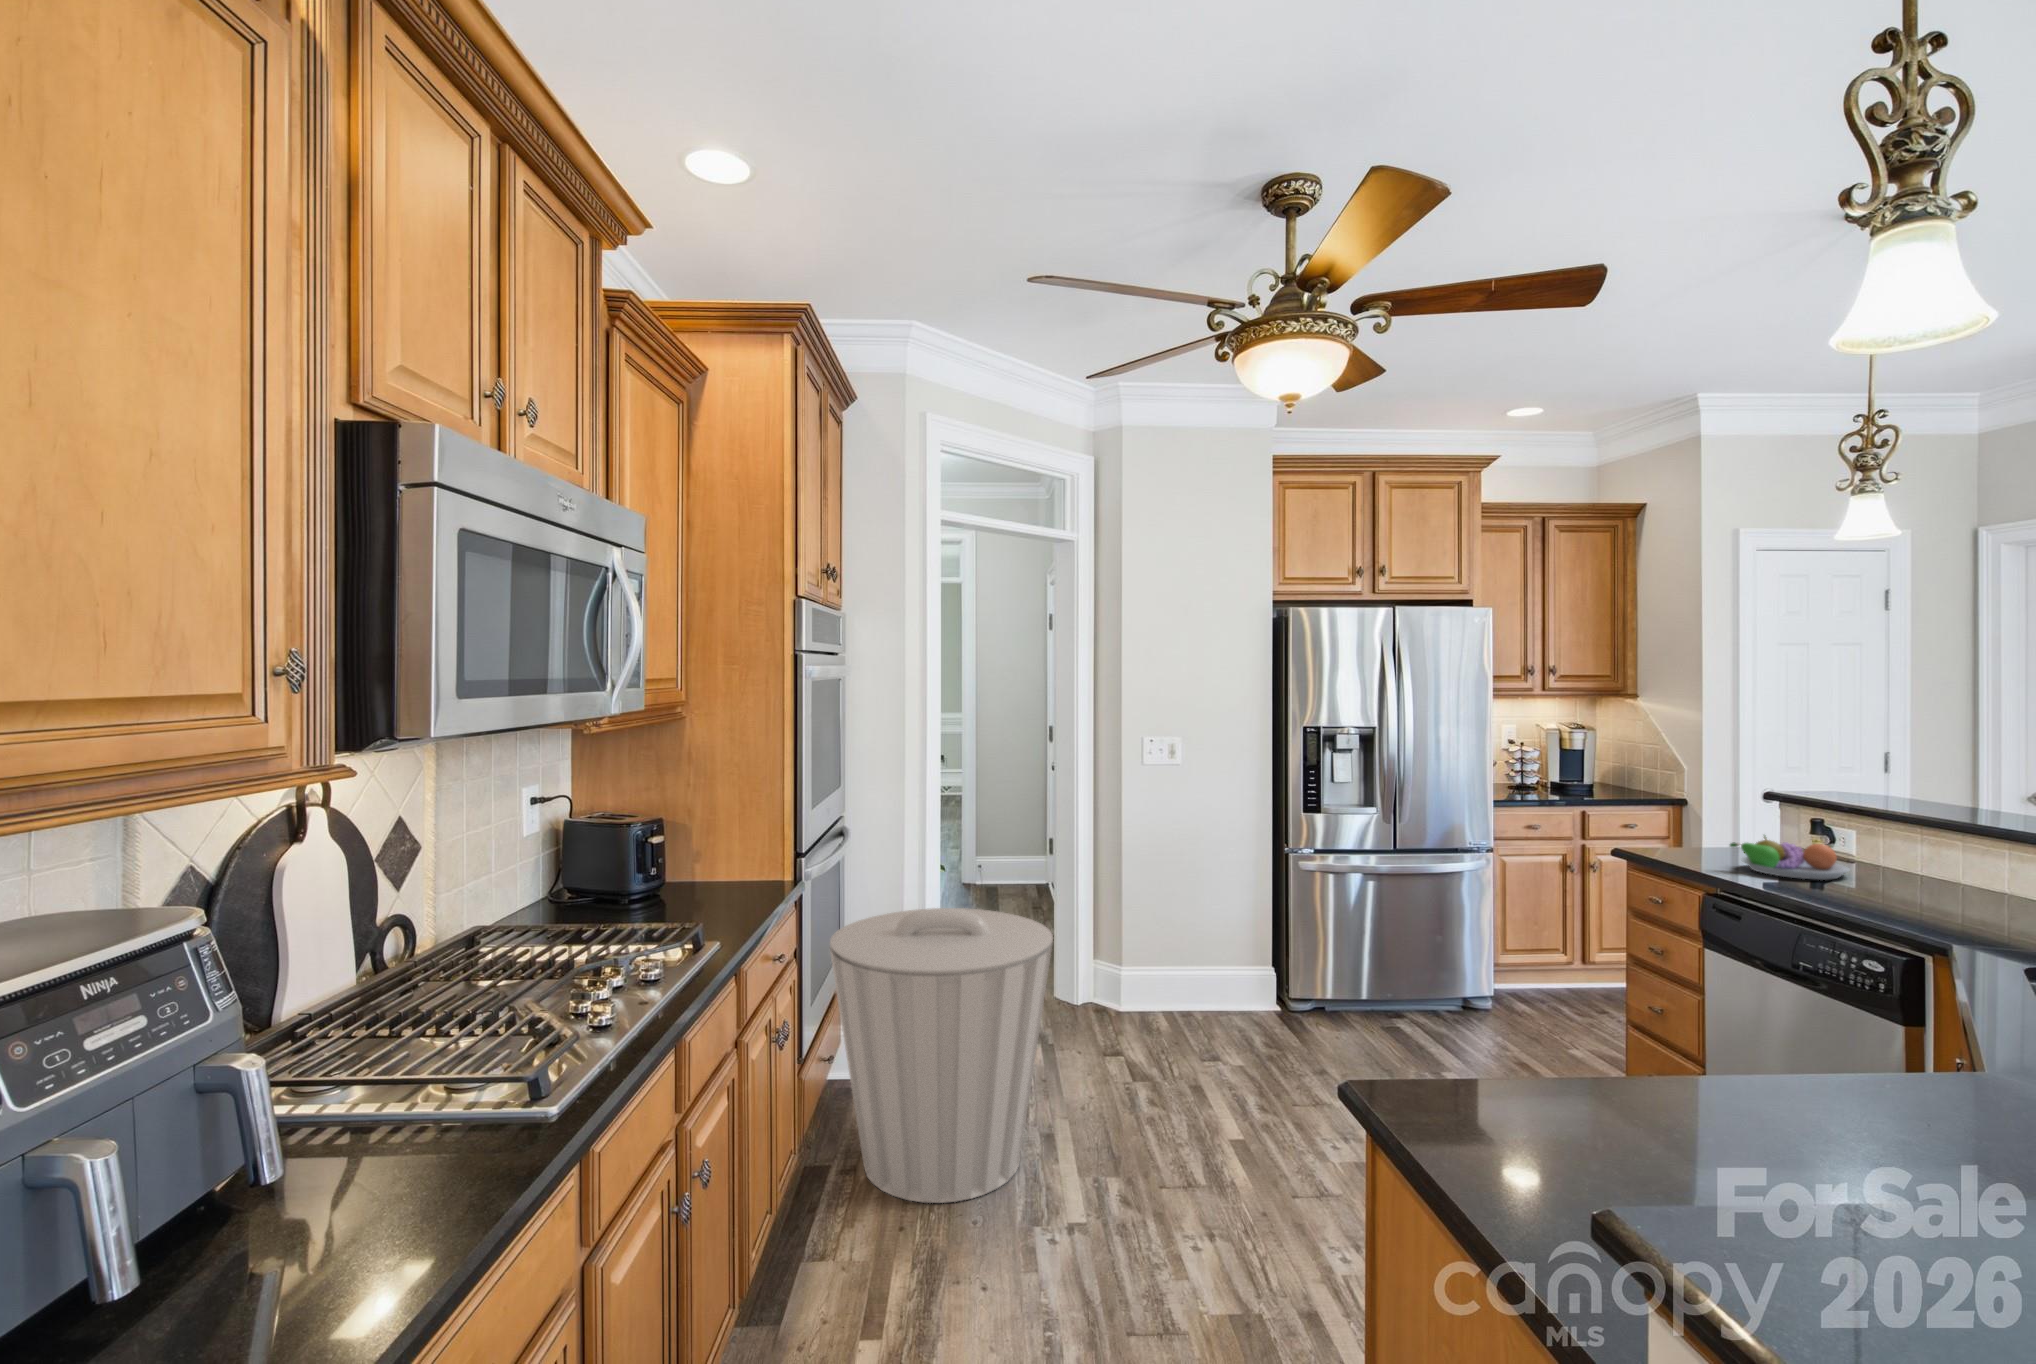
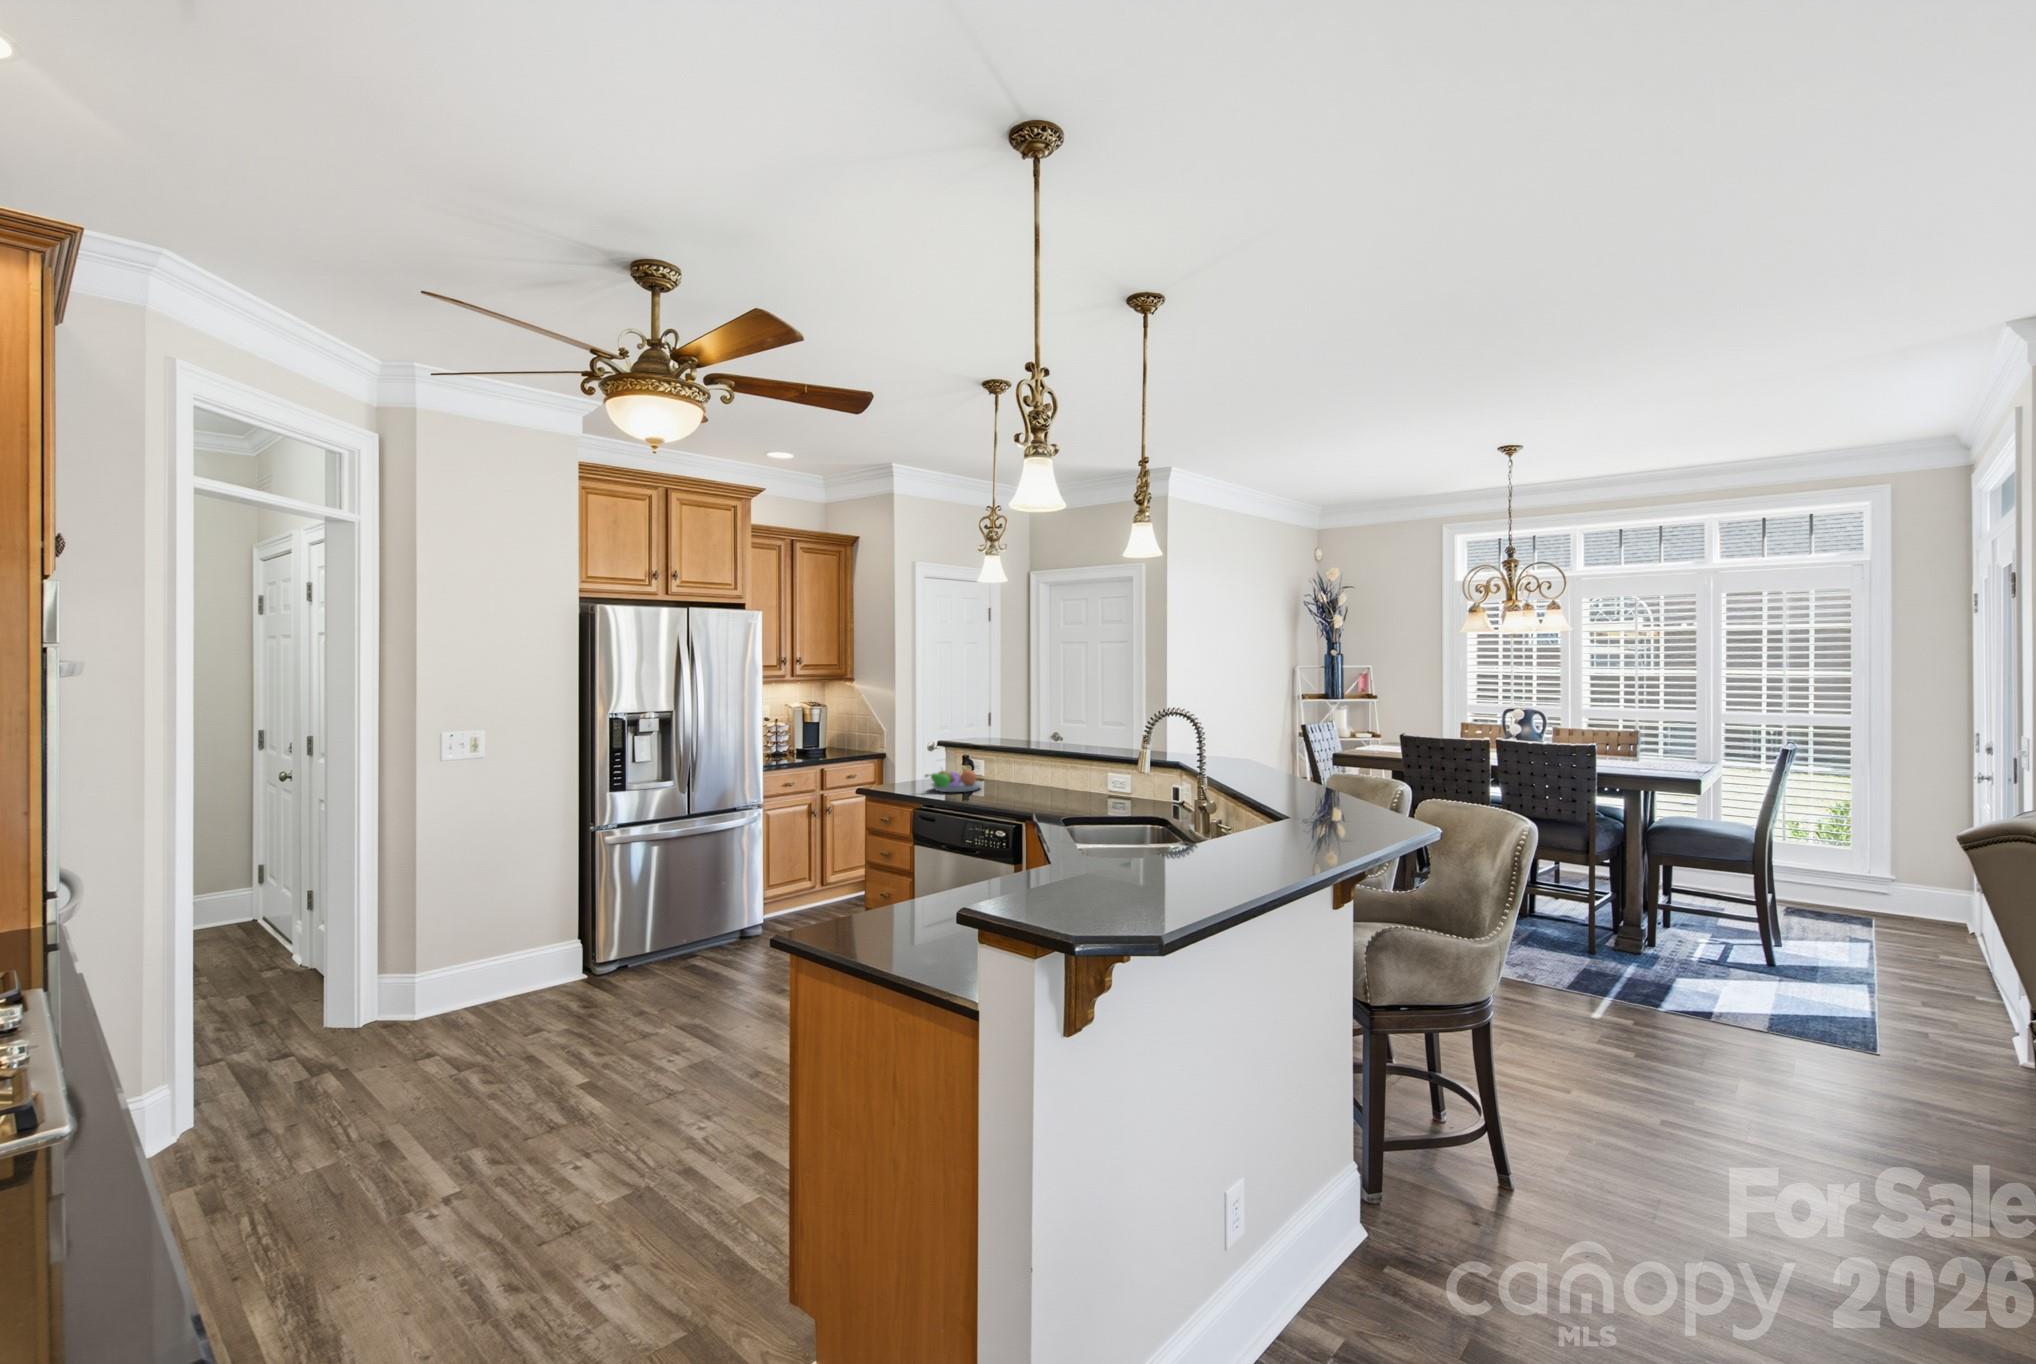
trash can: present [830,908,1053,1203] -> none [74,925,398,1261]

